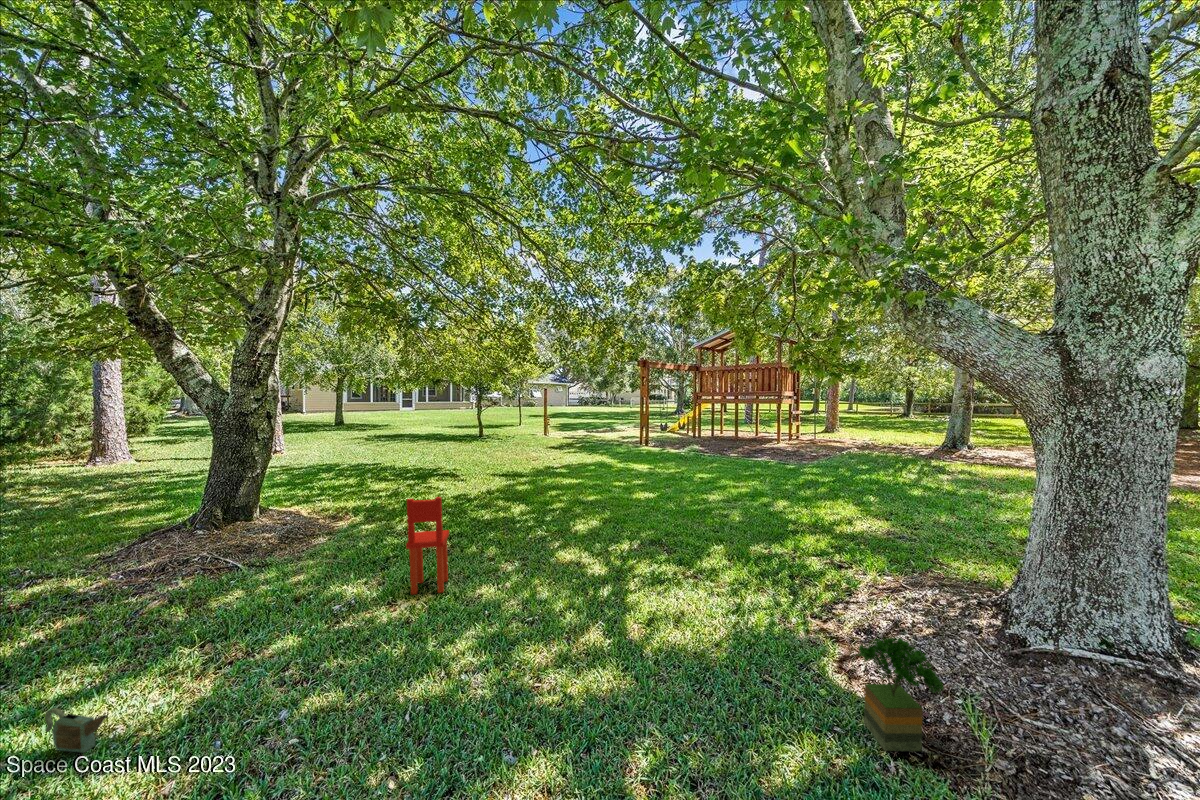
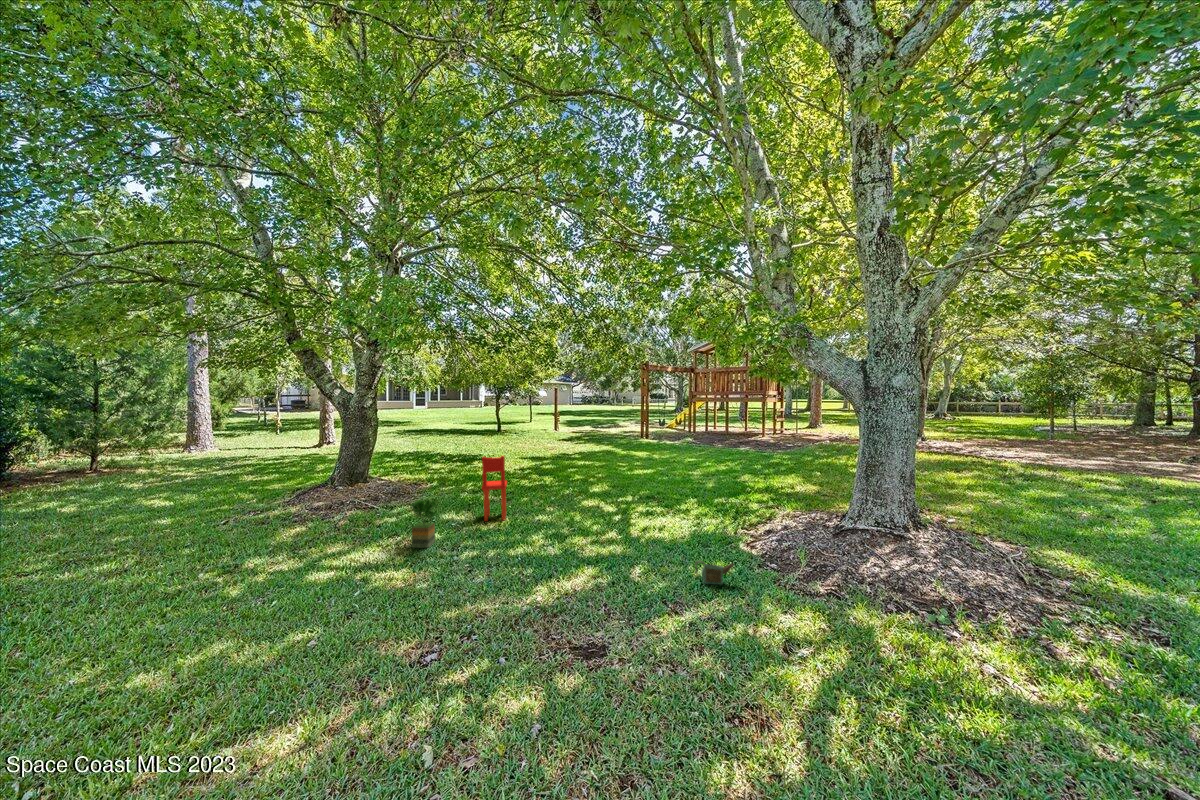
potted tree: present [858,637,944,751] -> present [411,500,439,548]
watering can: present [45,708,107,753] -> present [695,561,734,584]

